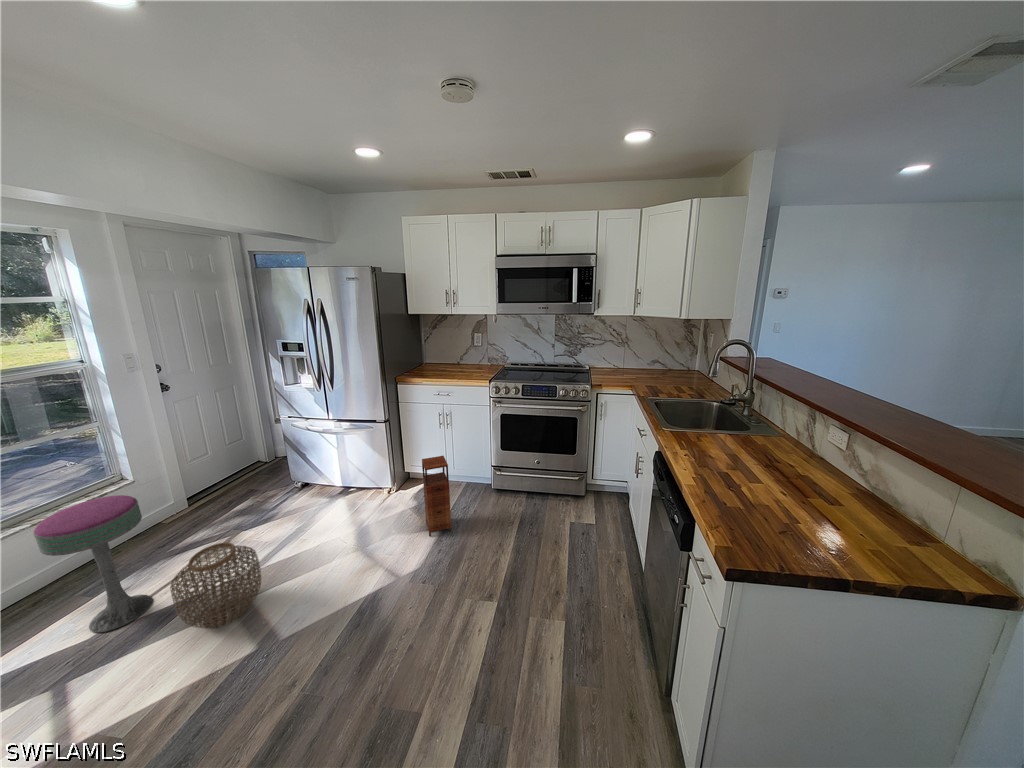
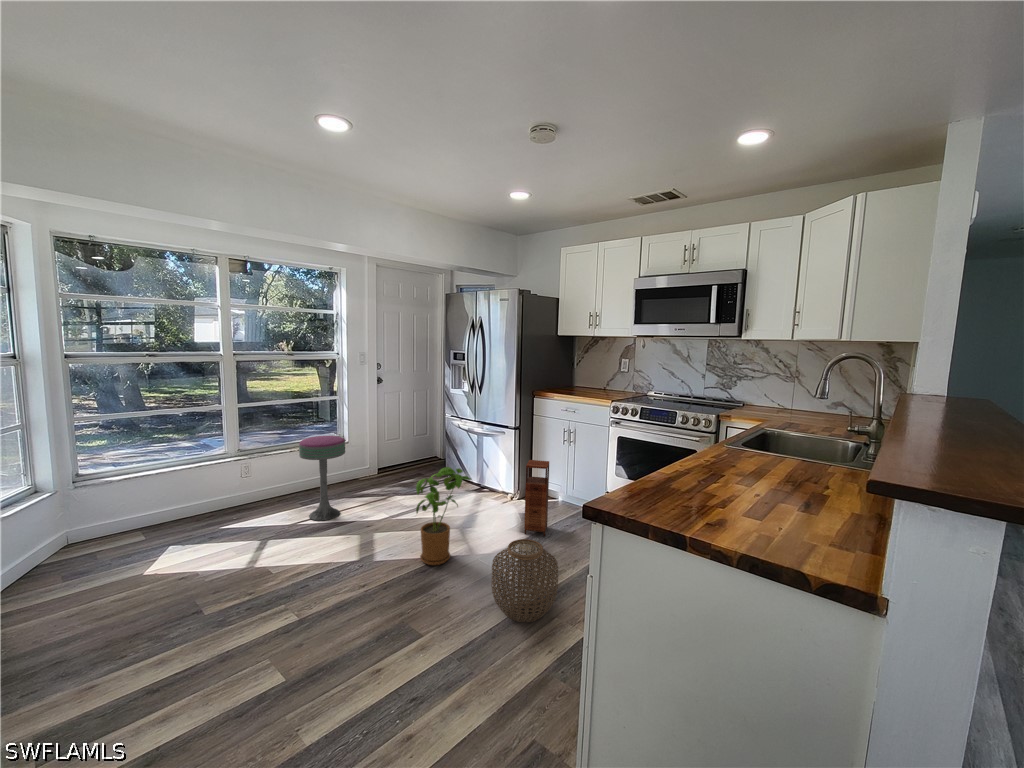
house plant: none [302,503,381,632] -> present [416,467,471,565]
woven basket: present [170,543,261,628] -> present [491,539,558,622]

